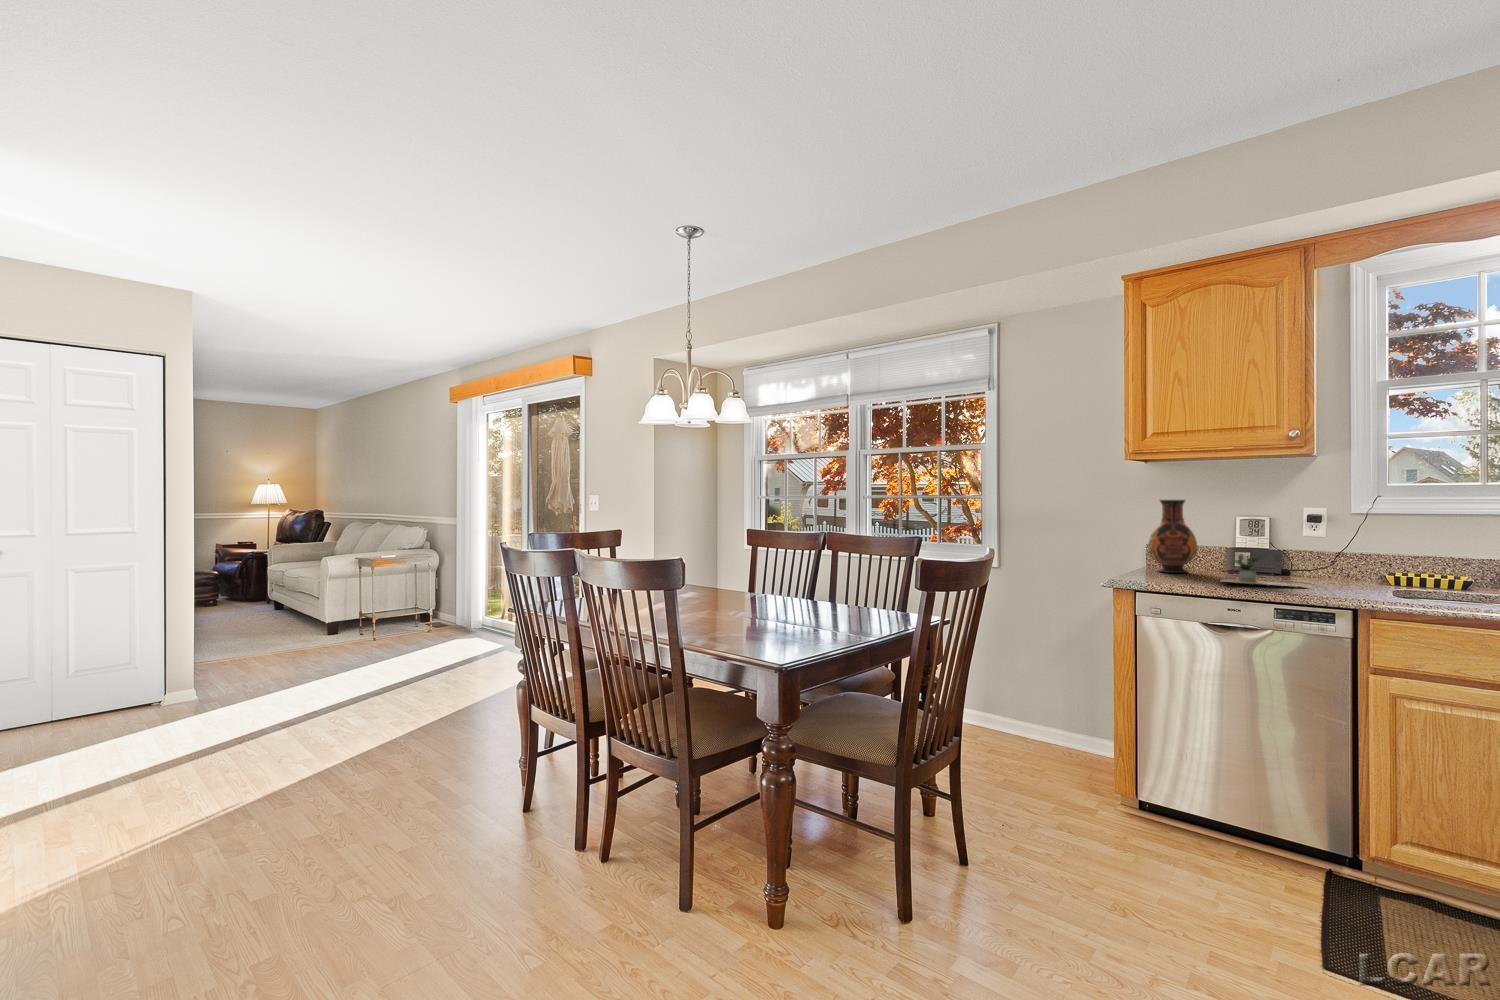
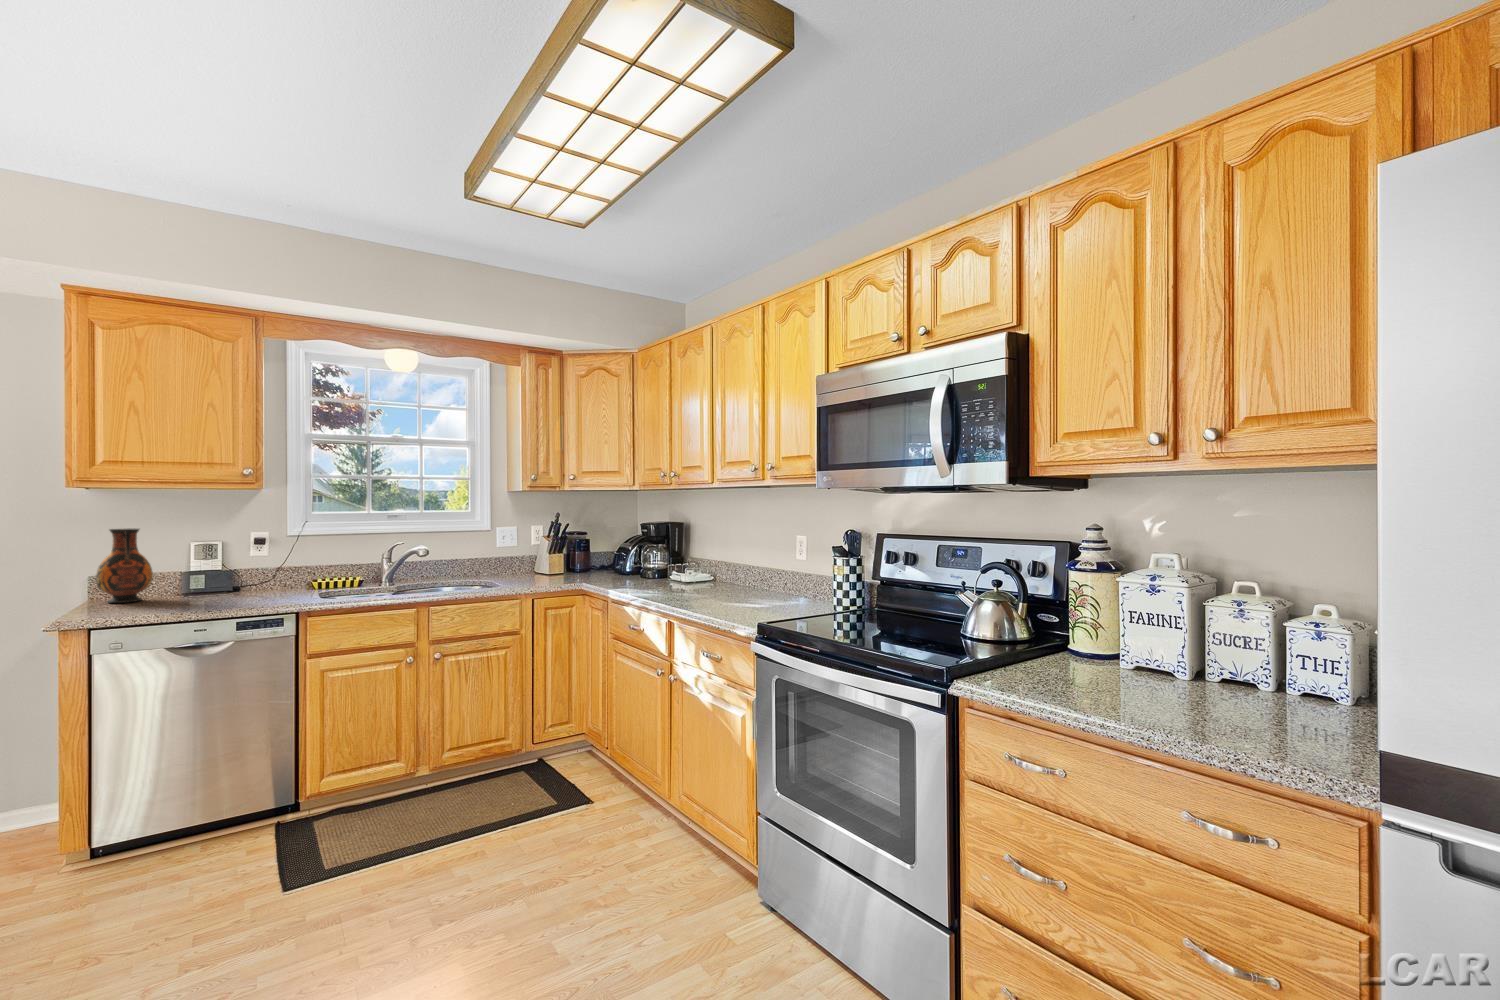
potted plant: present [1222,554,1292,586] -> none [182,576,285,605]

